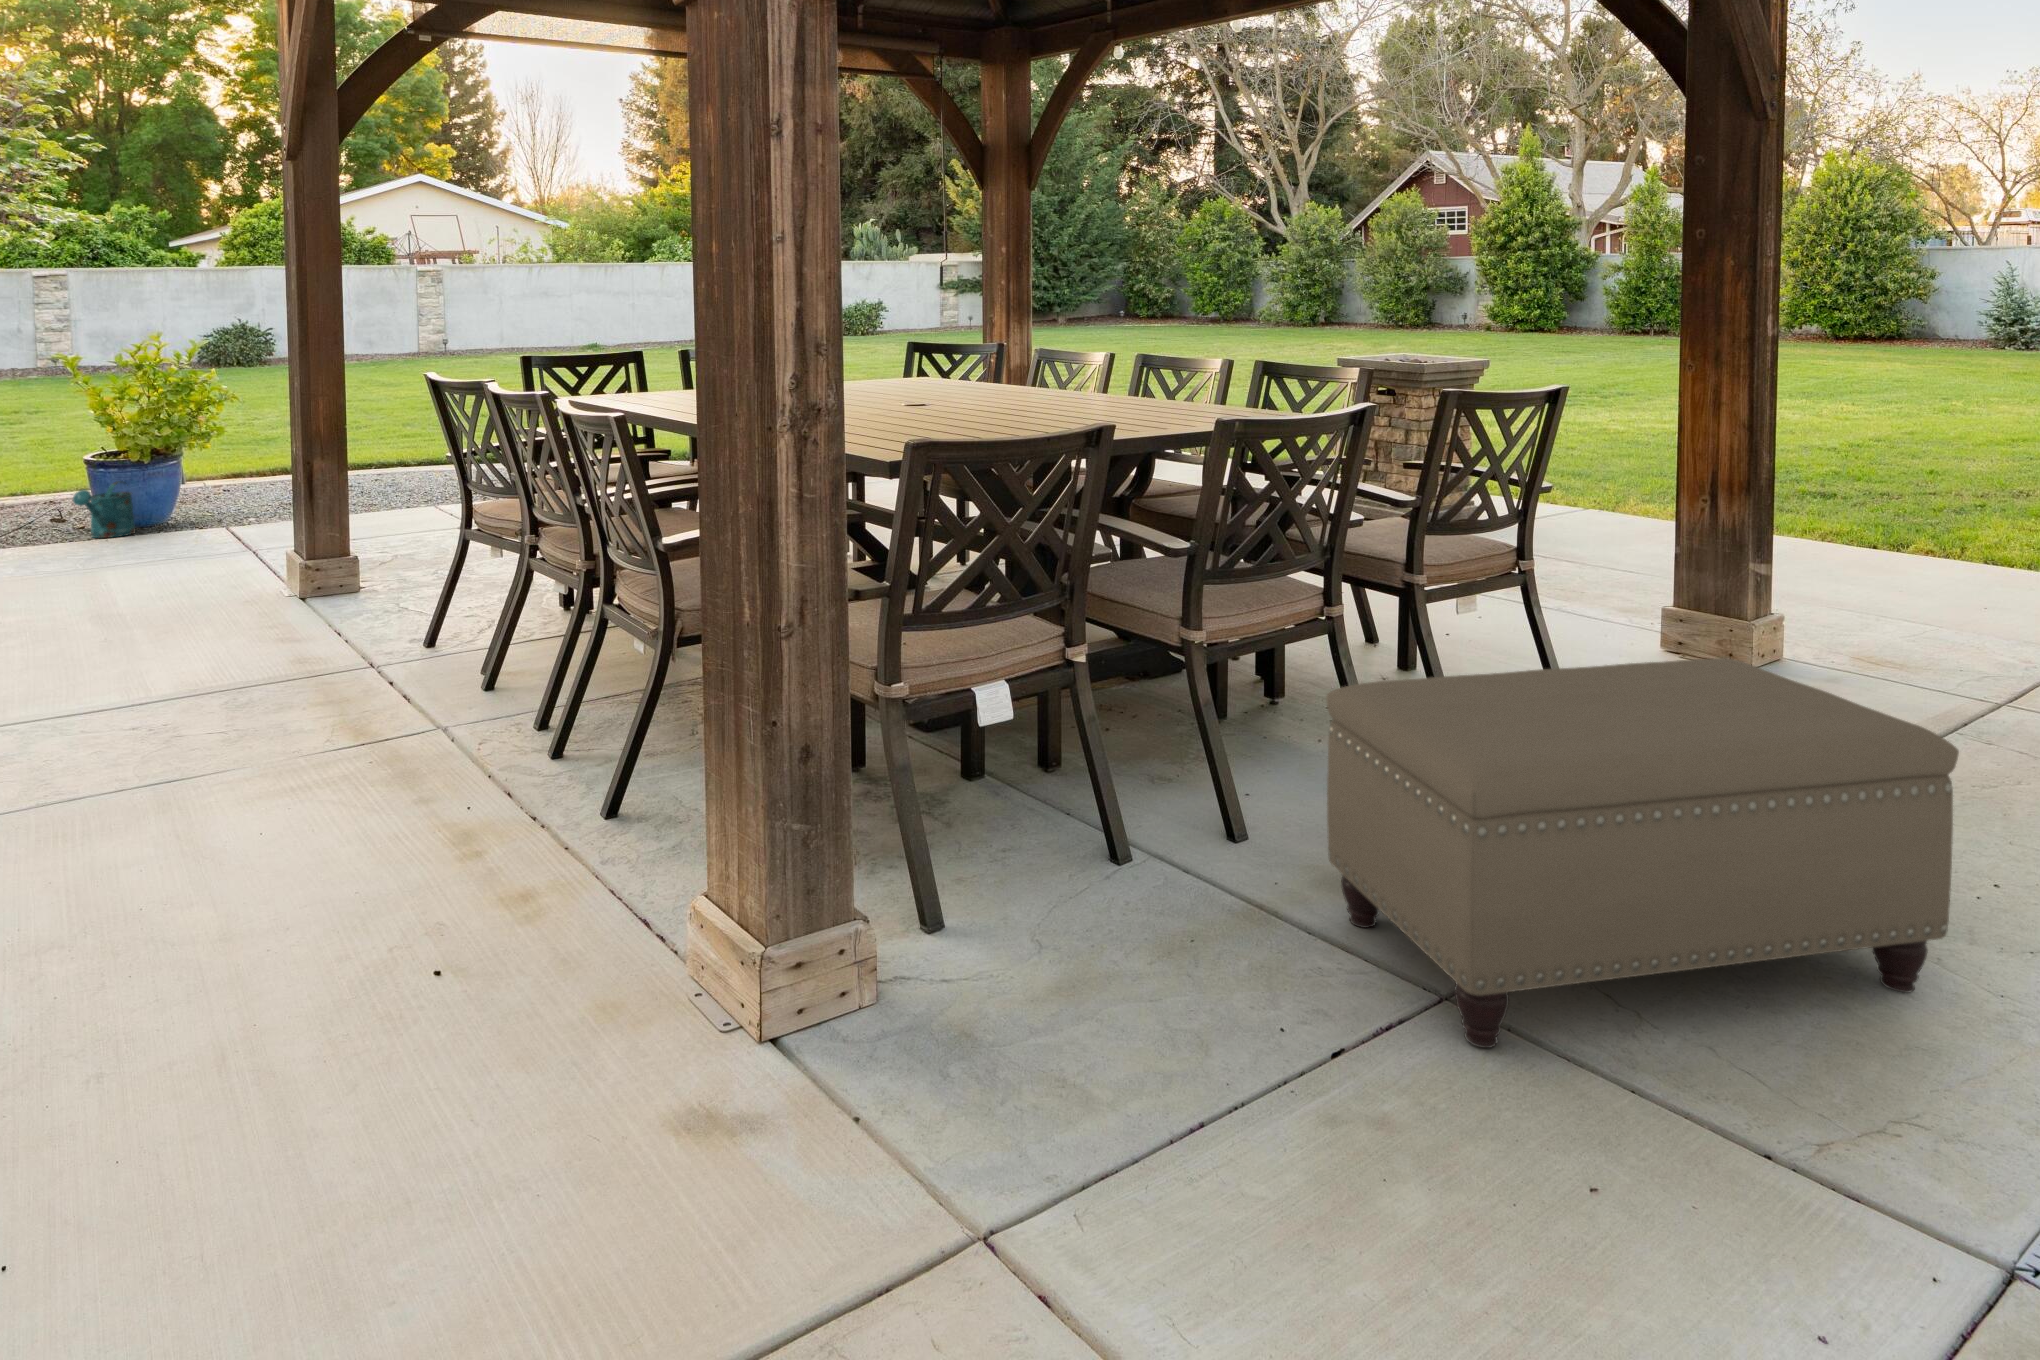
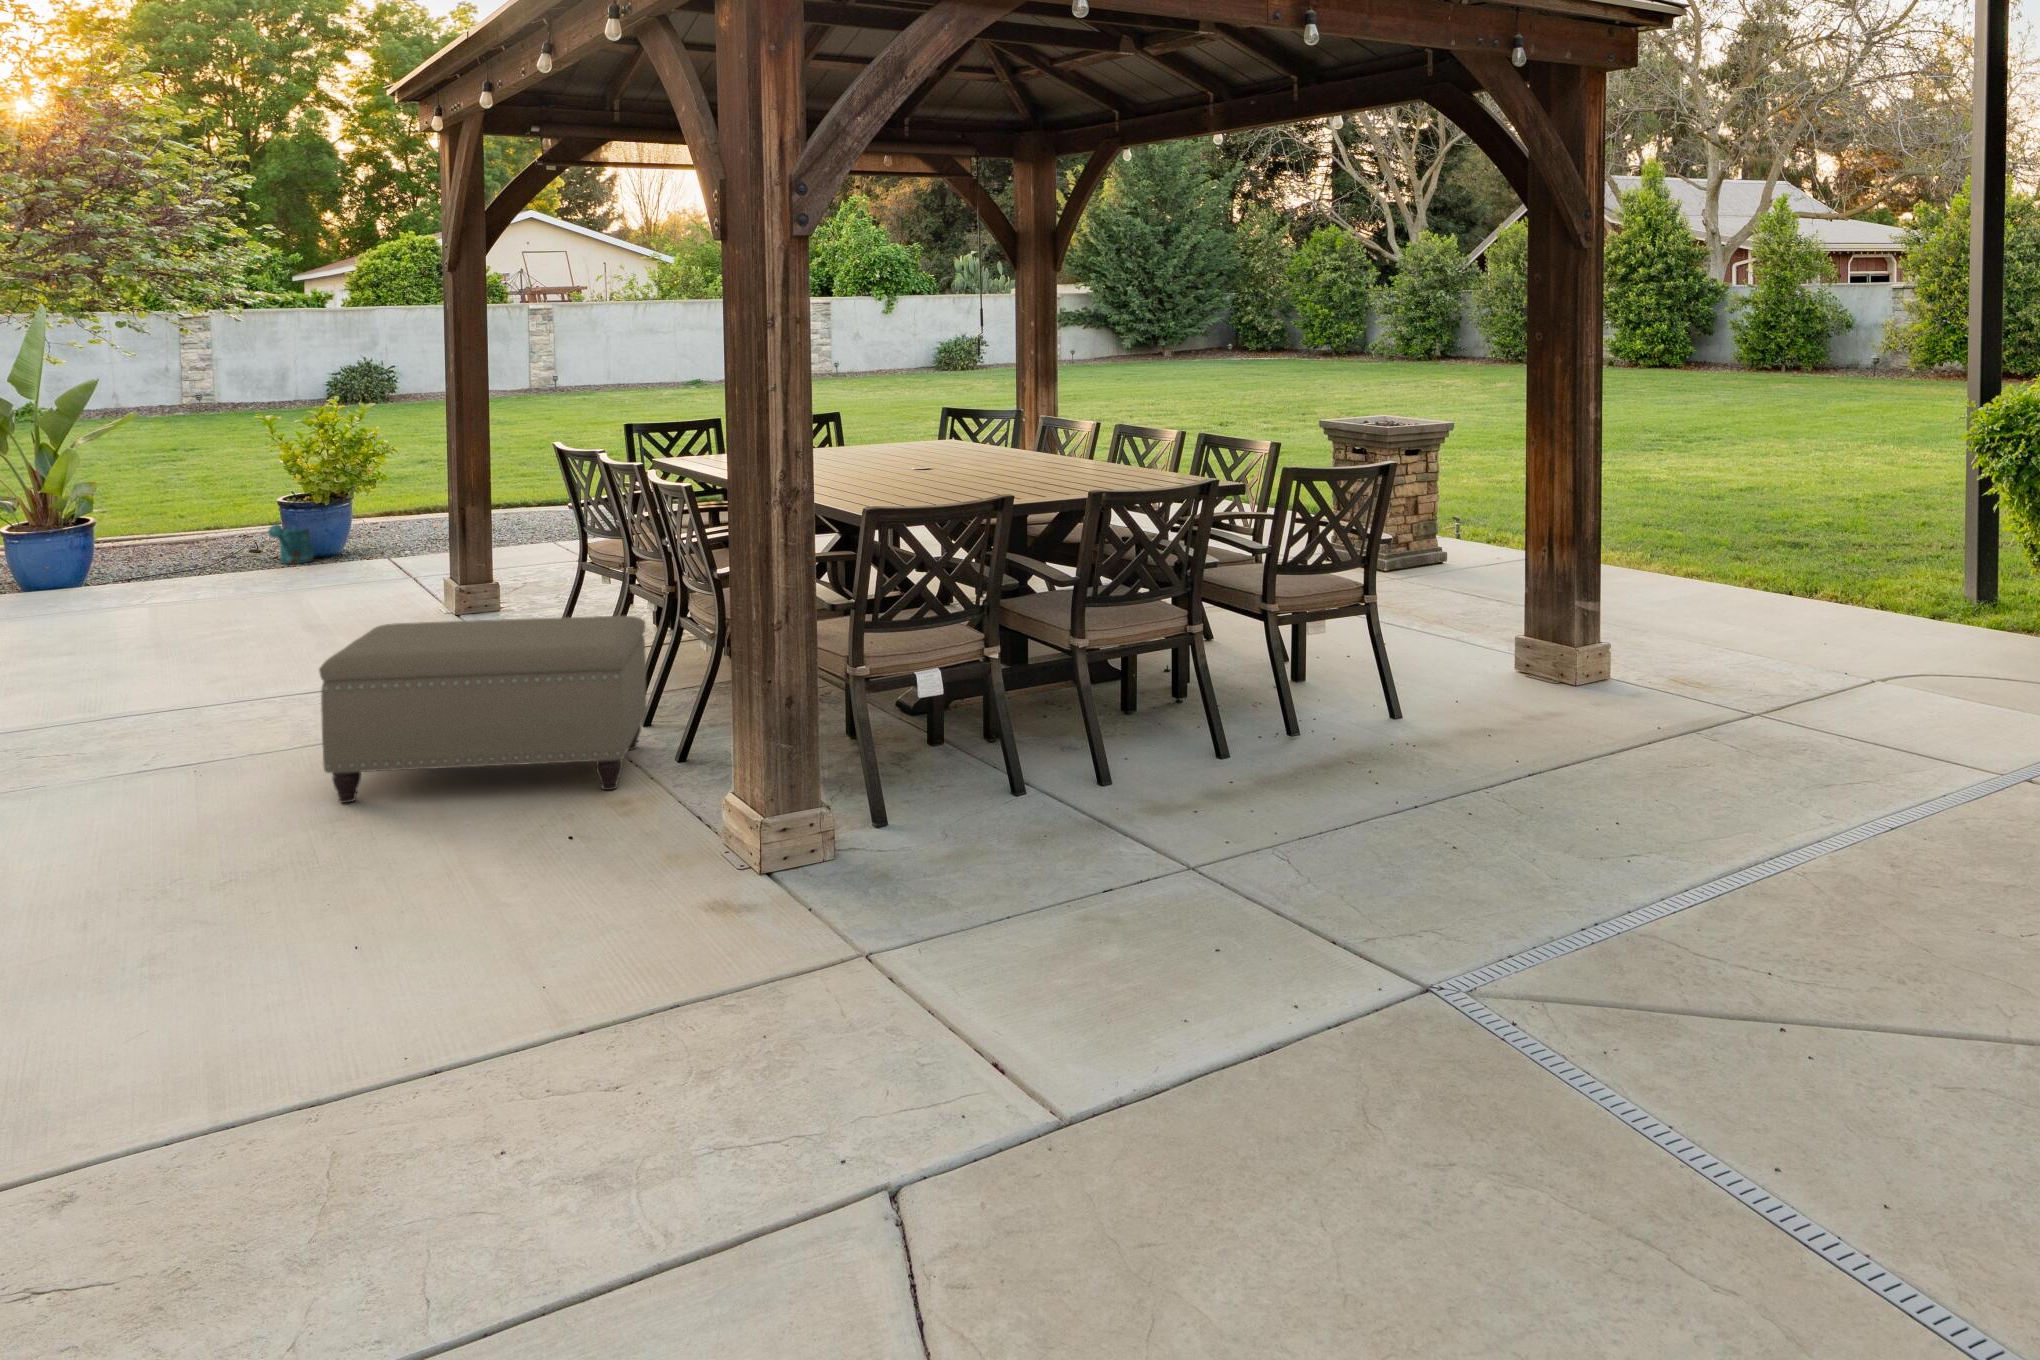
ottoman: present [1326,658,1959,1048] -> present [319,616,646,803]

